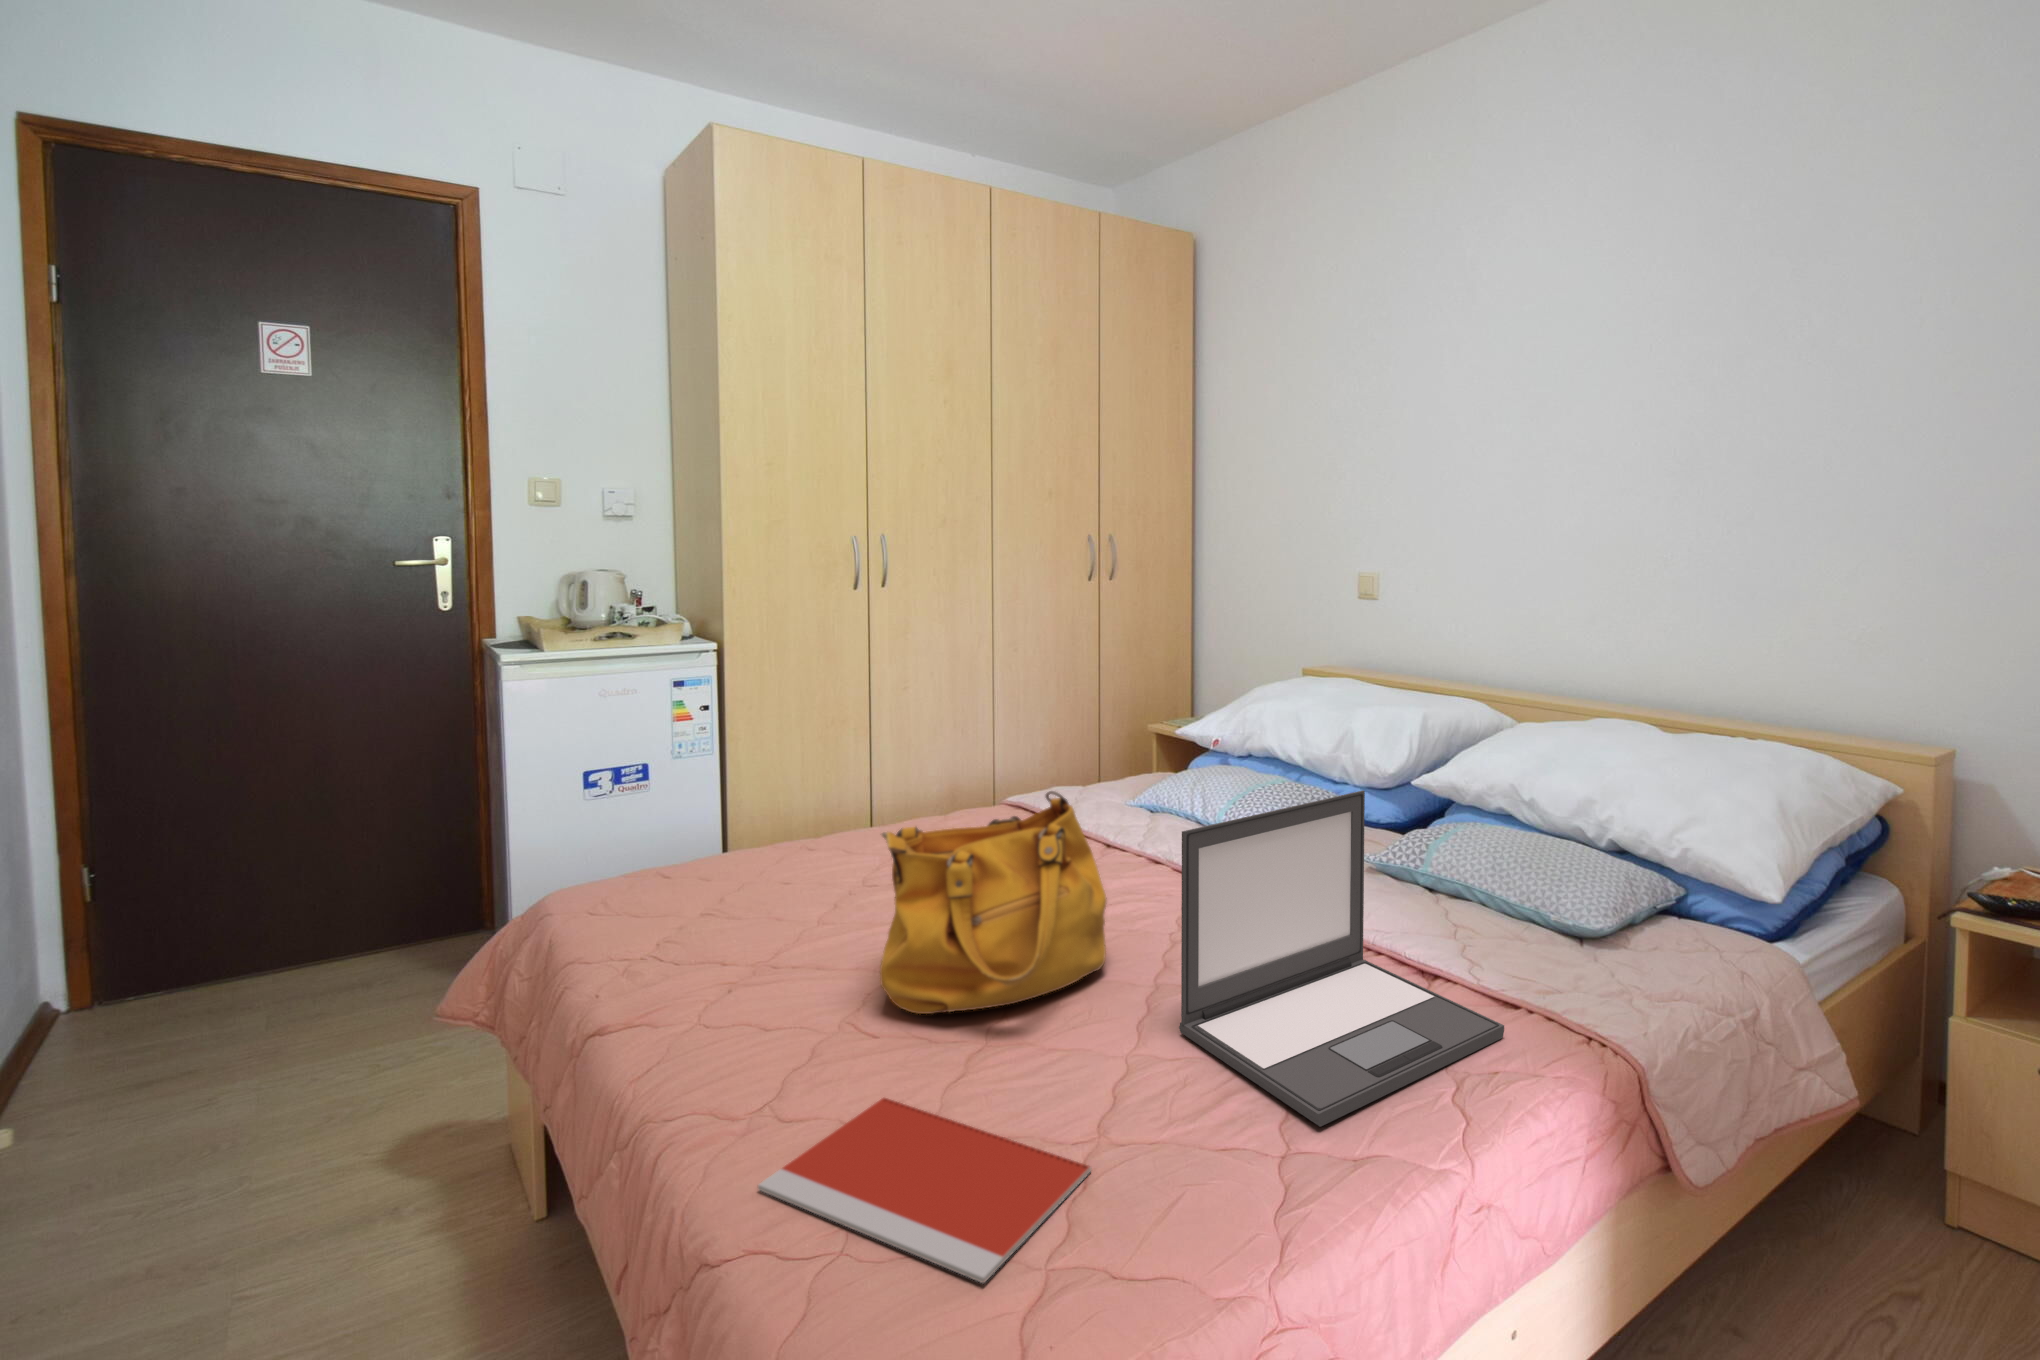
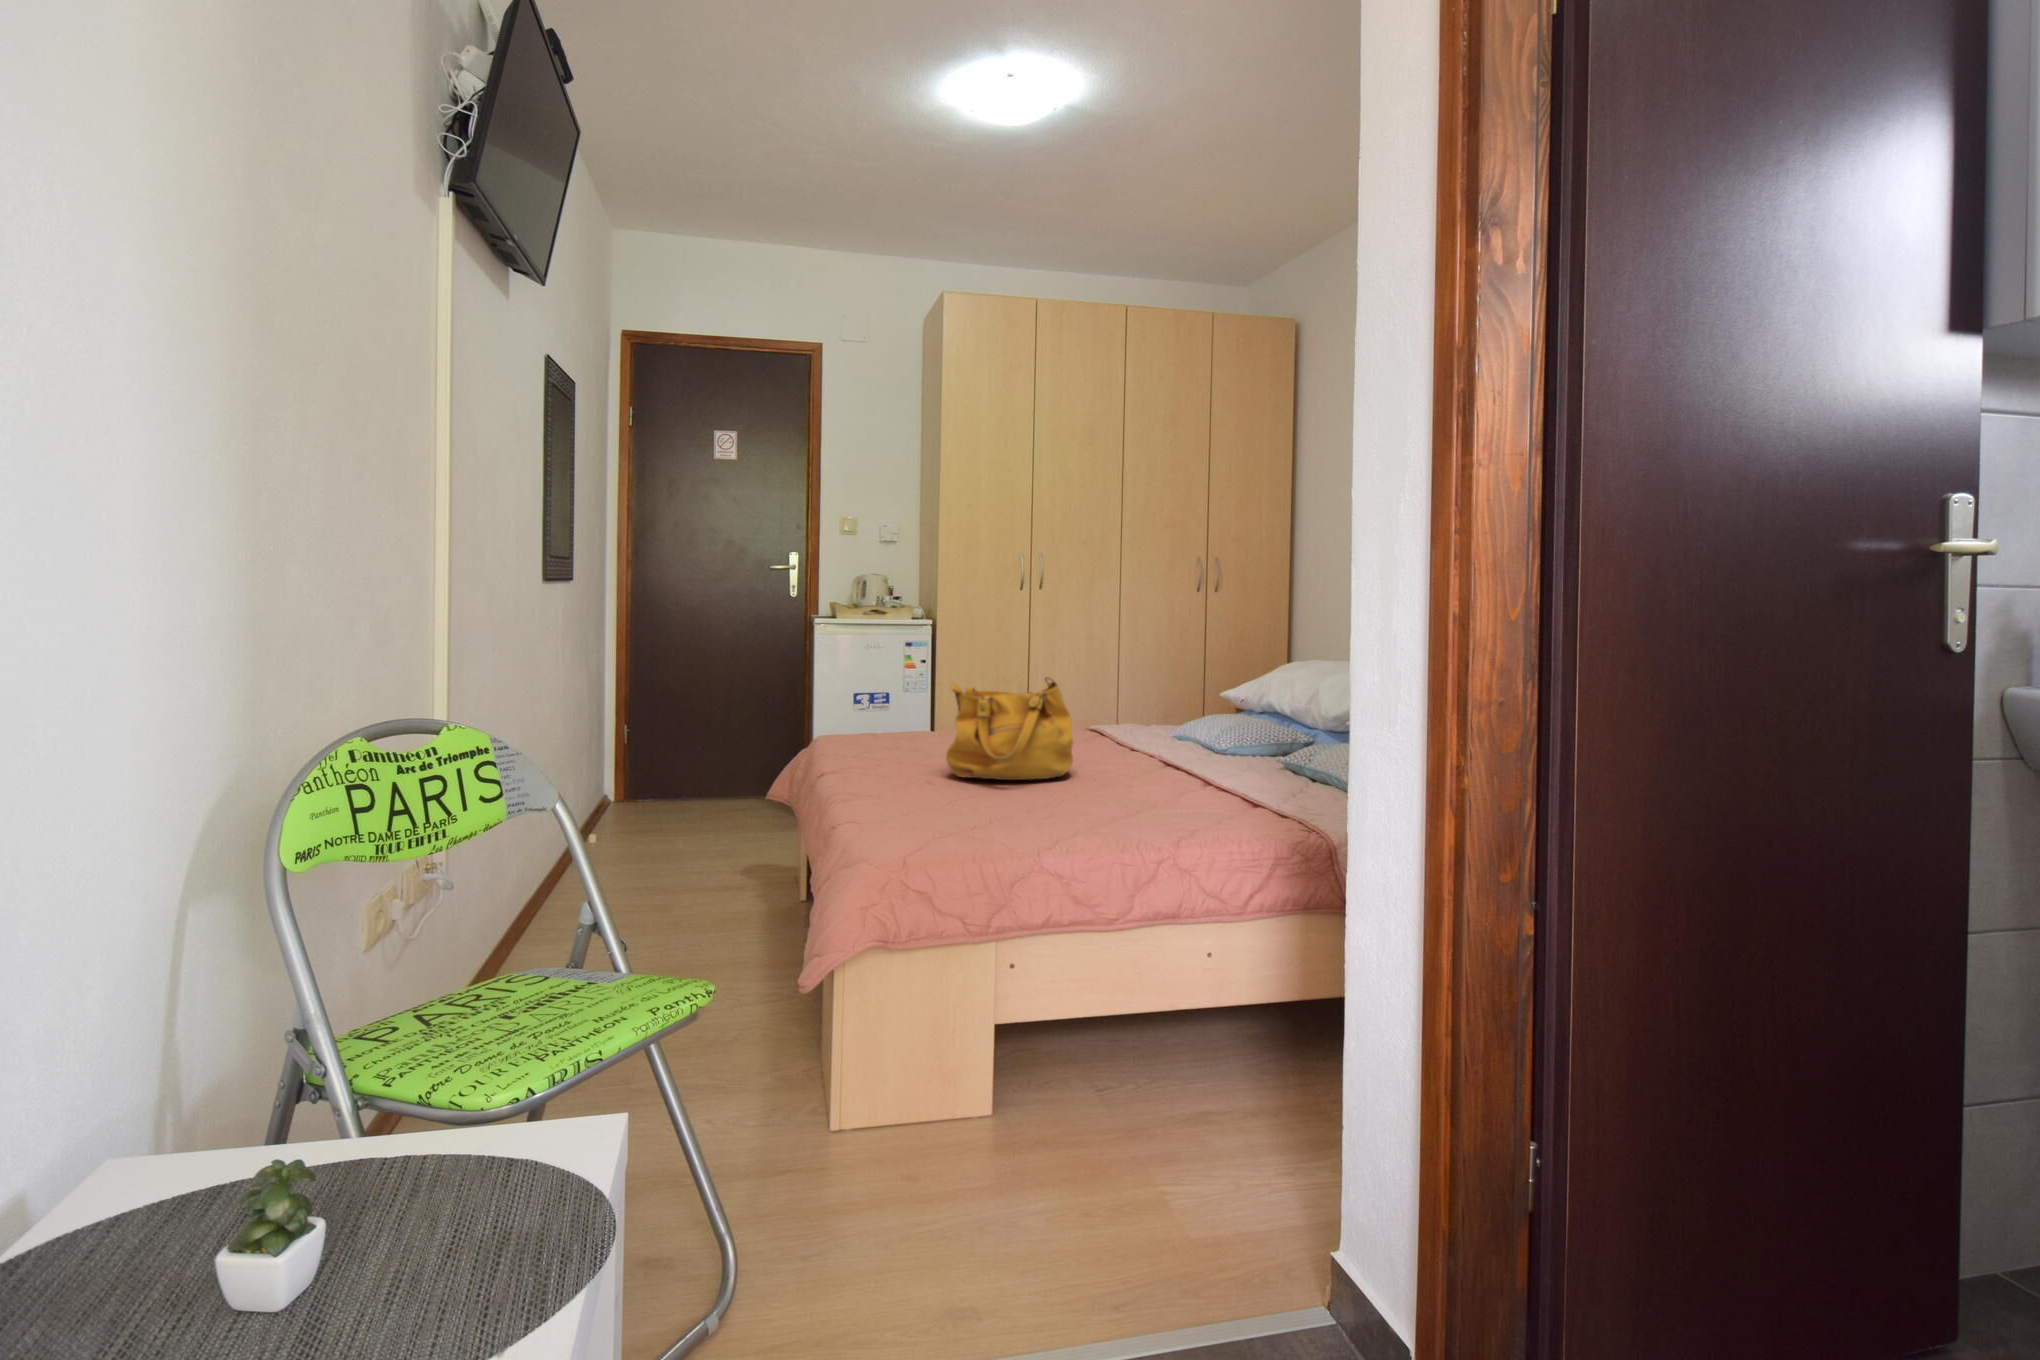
laptop: present [1179,791,1504,1127] -> none [1083,685,1259,824]
notebook: present [758,1098,1091,1283] -> none [865,794,1000,831]

